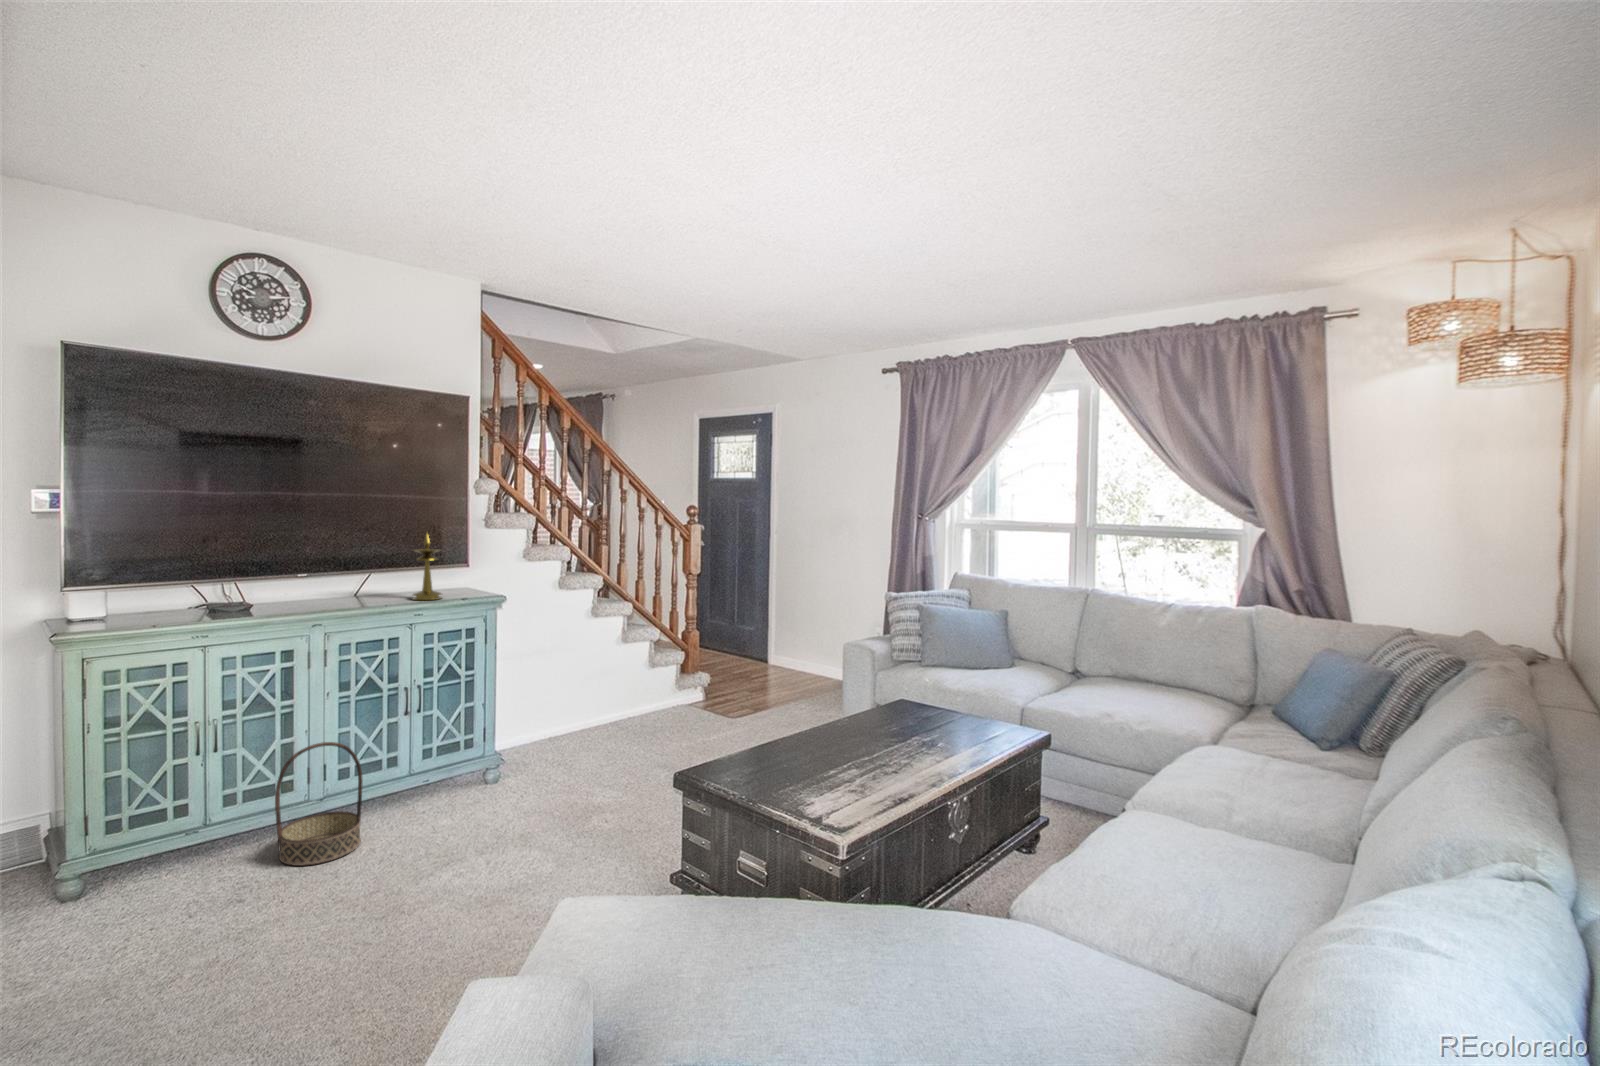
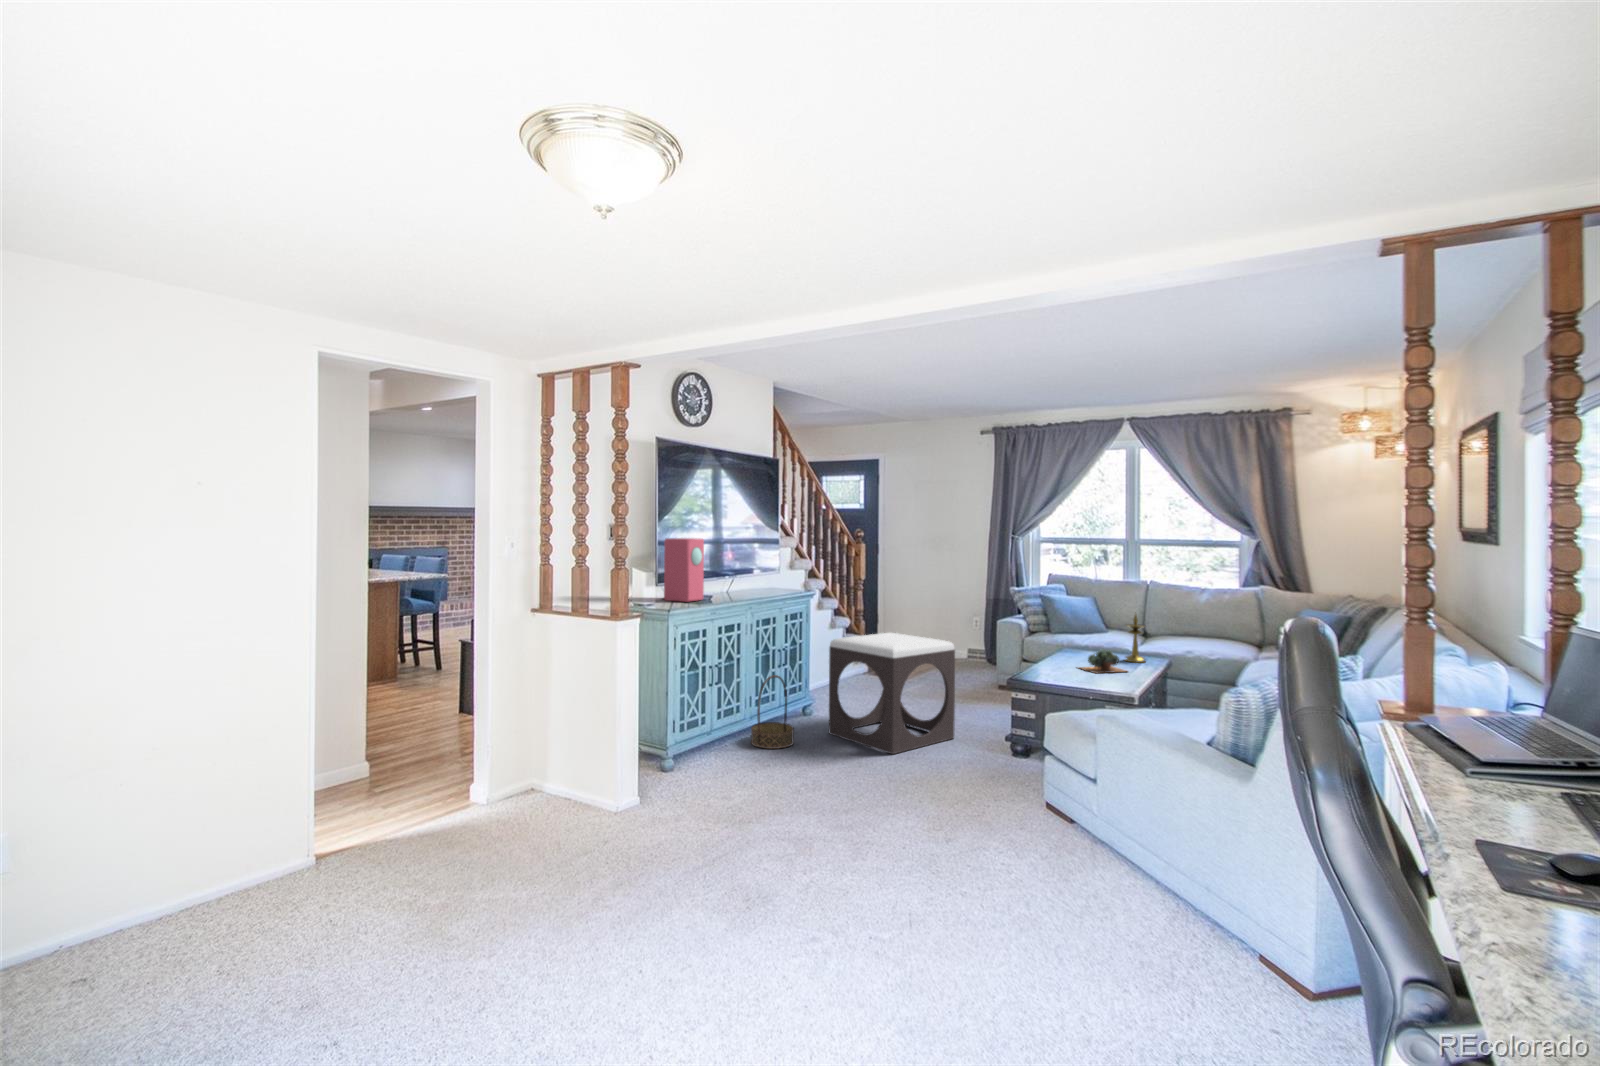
speaker: none [108,522,183,627] -> present [664,538,704,602]
candlestick: present [412,533,442,600] -> present [1125,615,1145,663]
footstool: none [442,672,620,897] -> present [829,633,955,754]
succulent plant: none [788,734,869,785] -> present [1079,649,1127,673]

